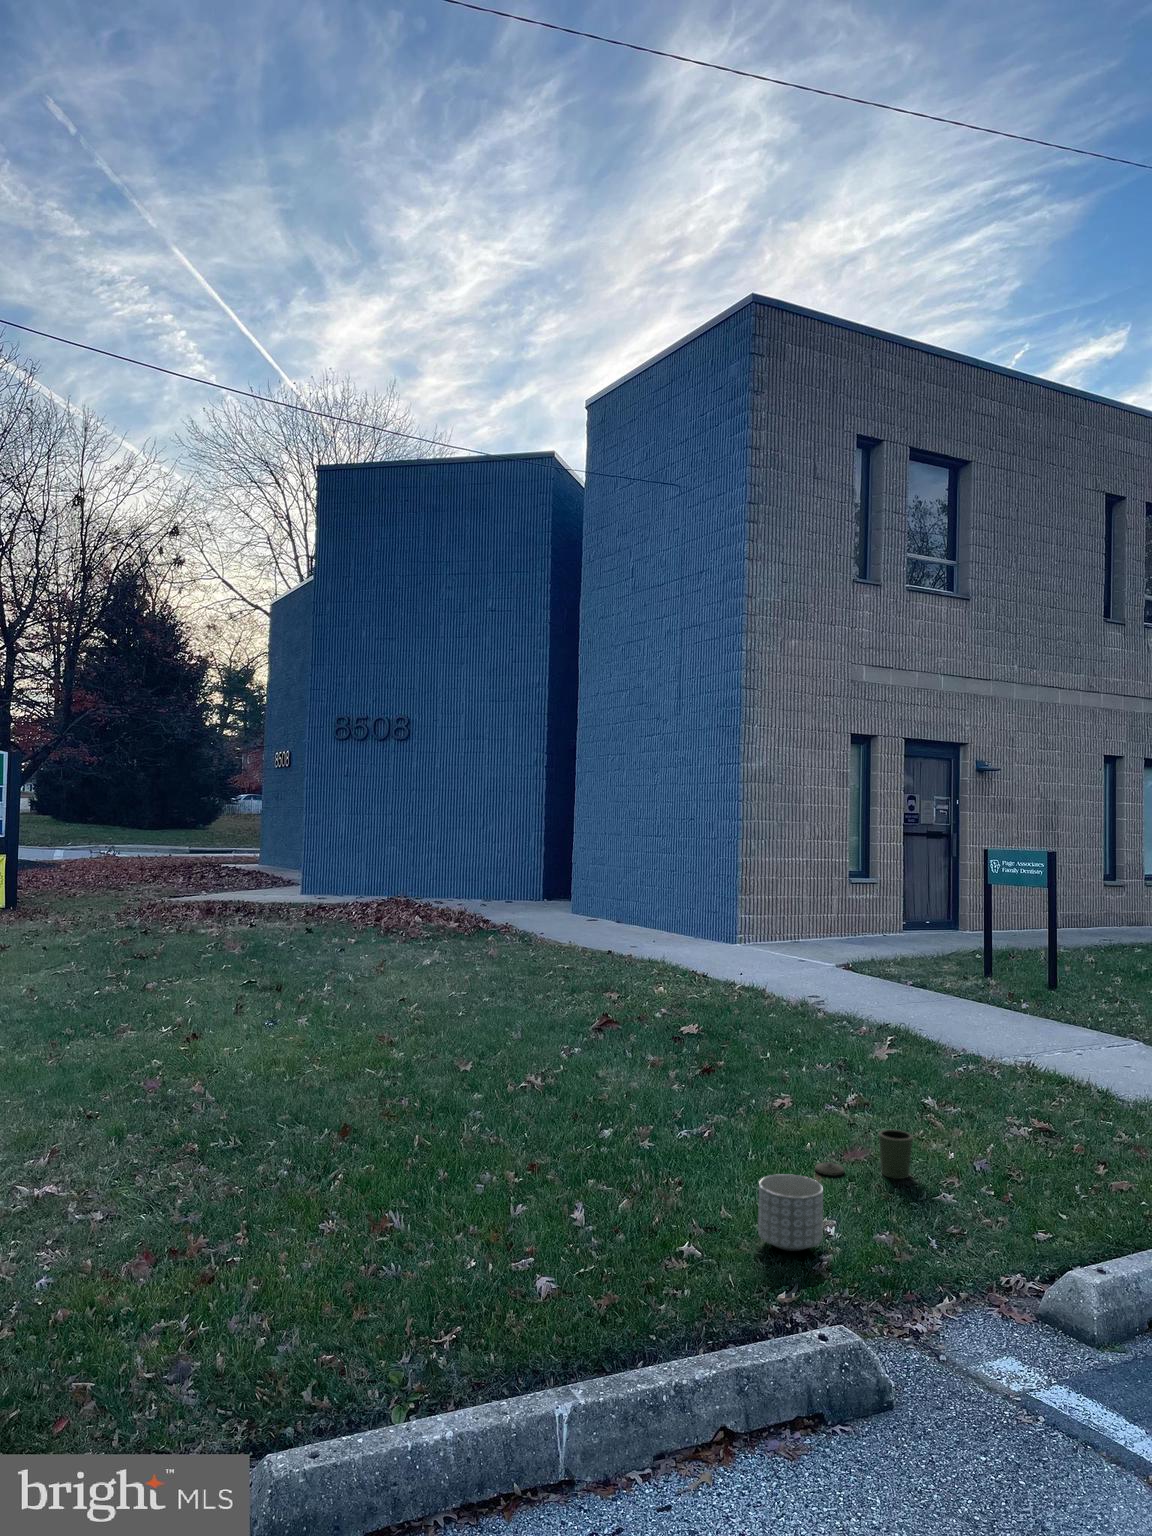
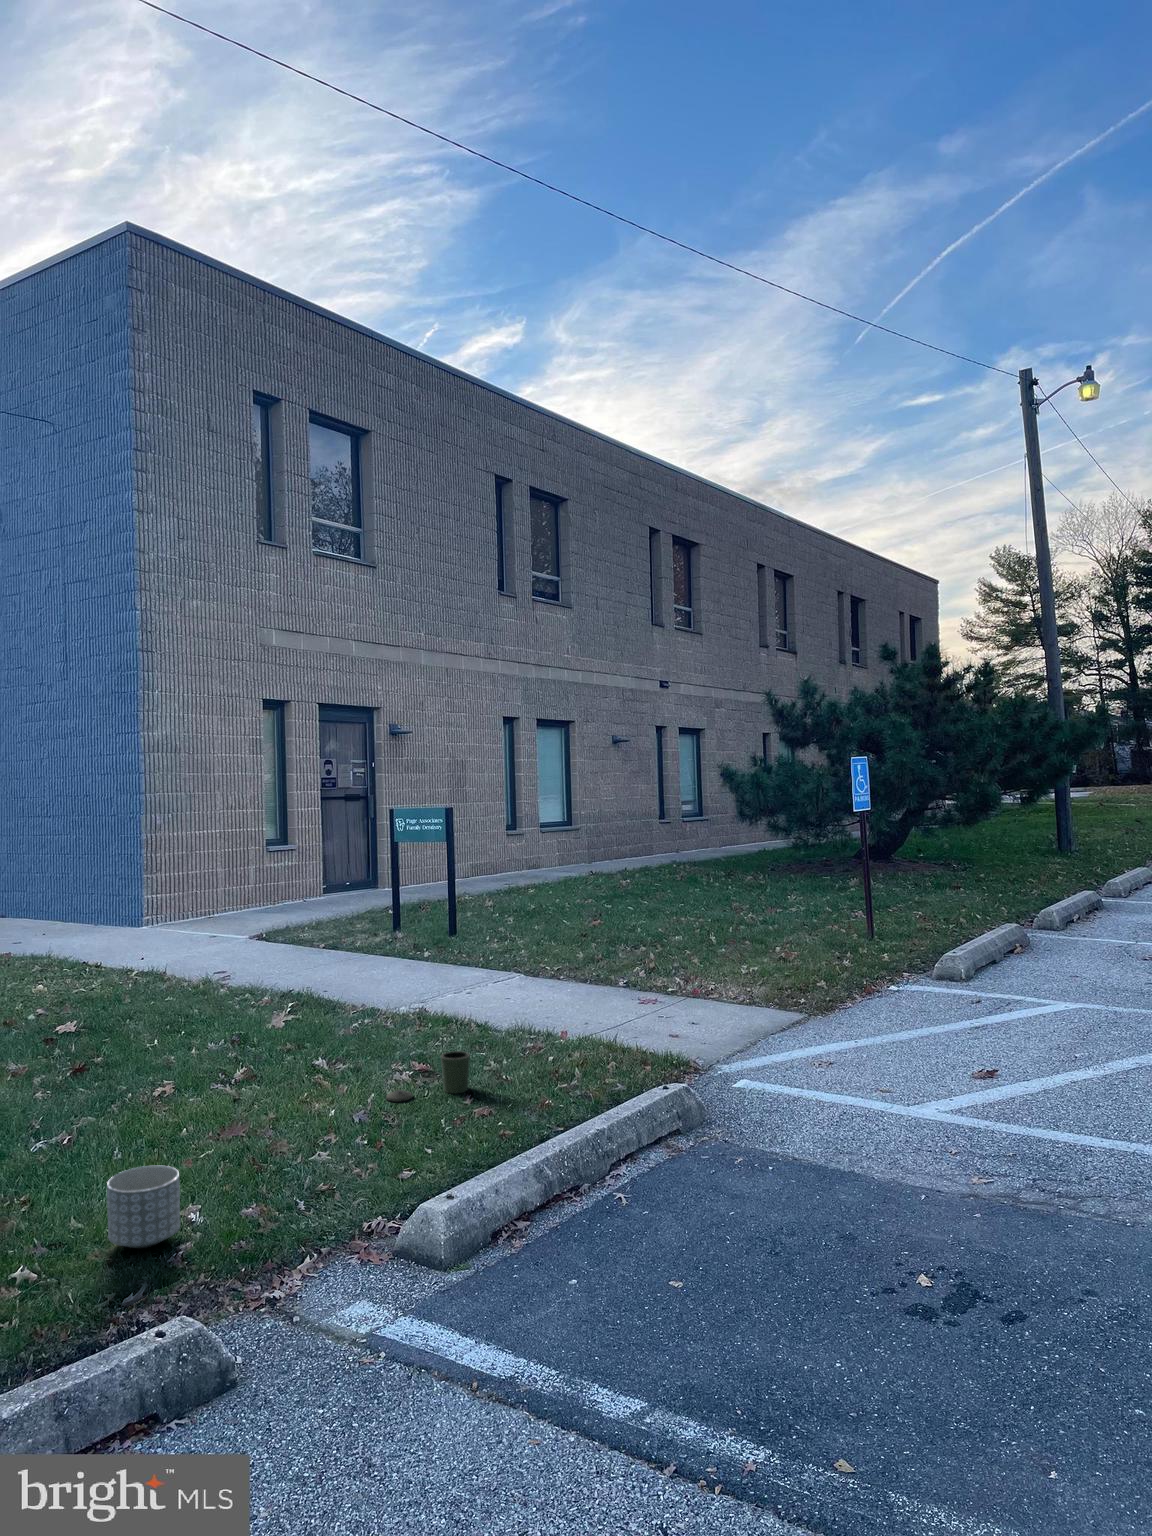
trash can: present [815,1130,913,1179] -> present [386,1051,470,1102]

